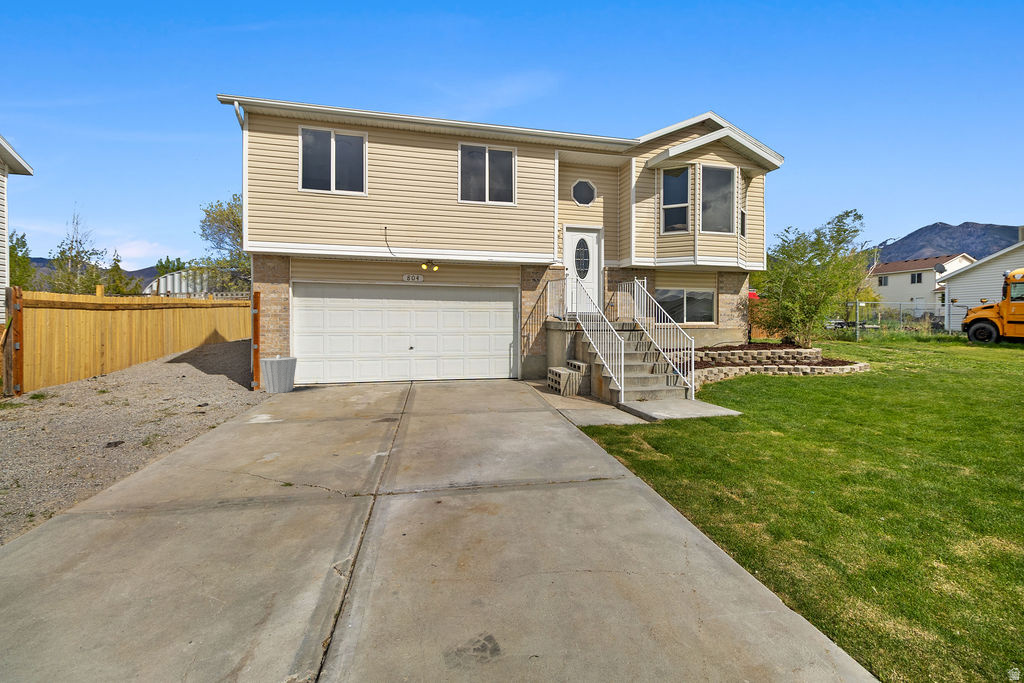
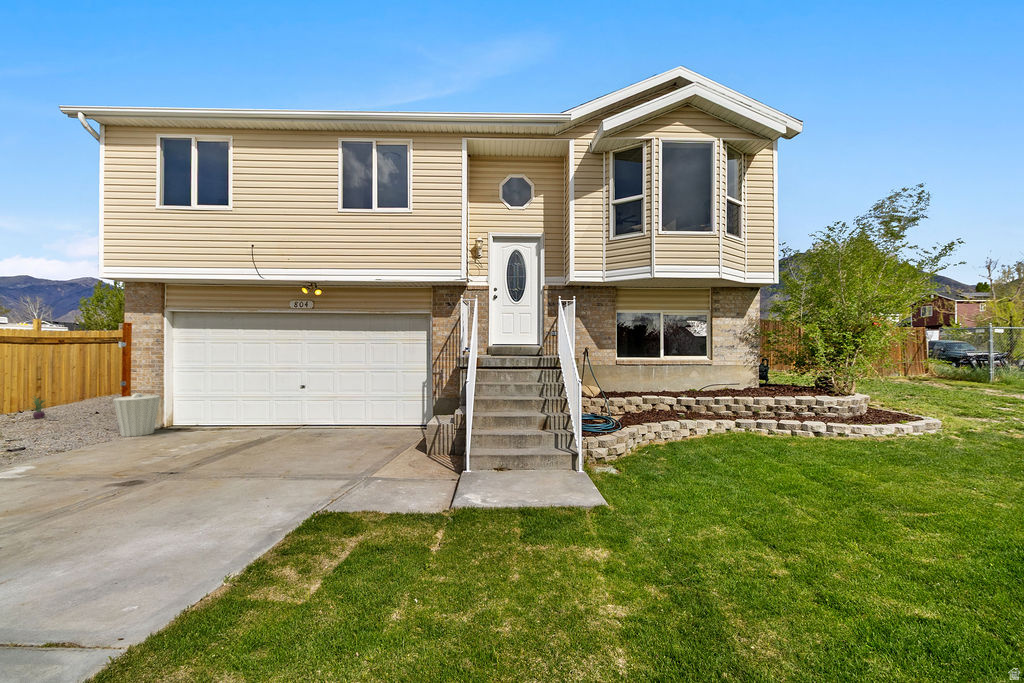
decorative plant: none [109,362,144,385] -> present [33,396,45,419]

